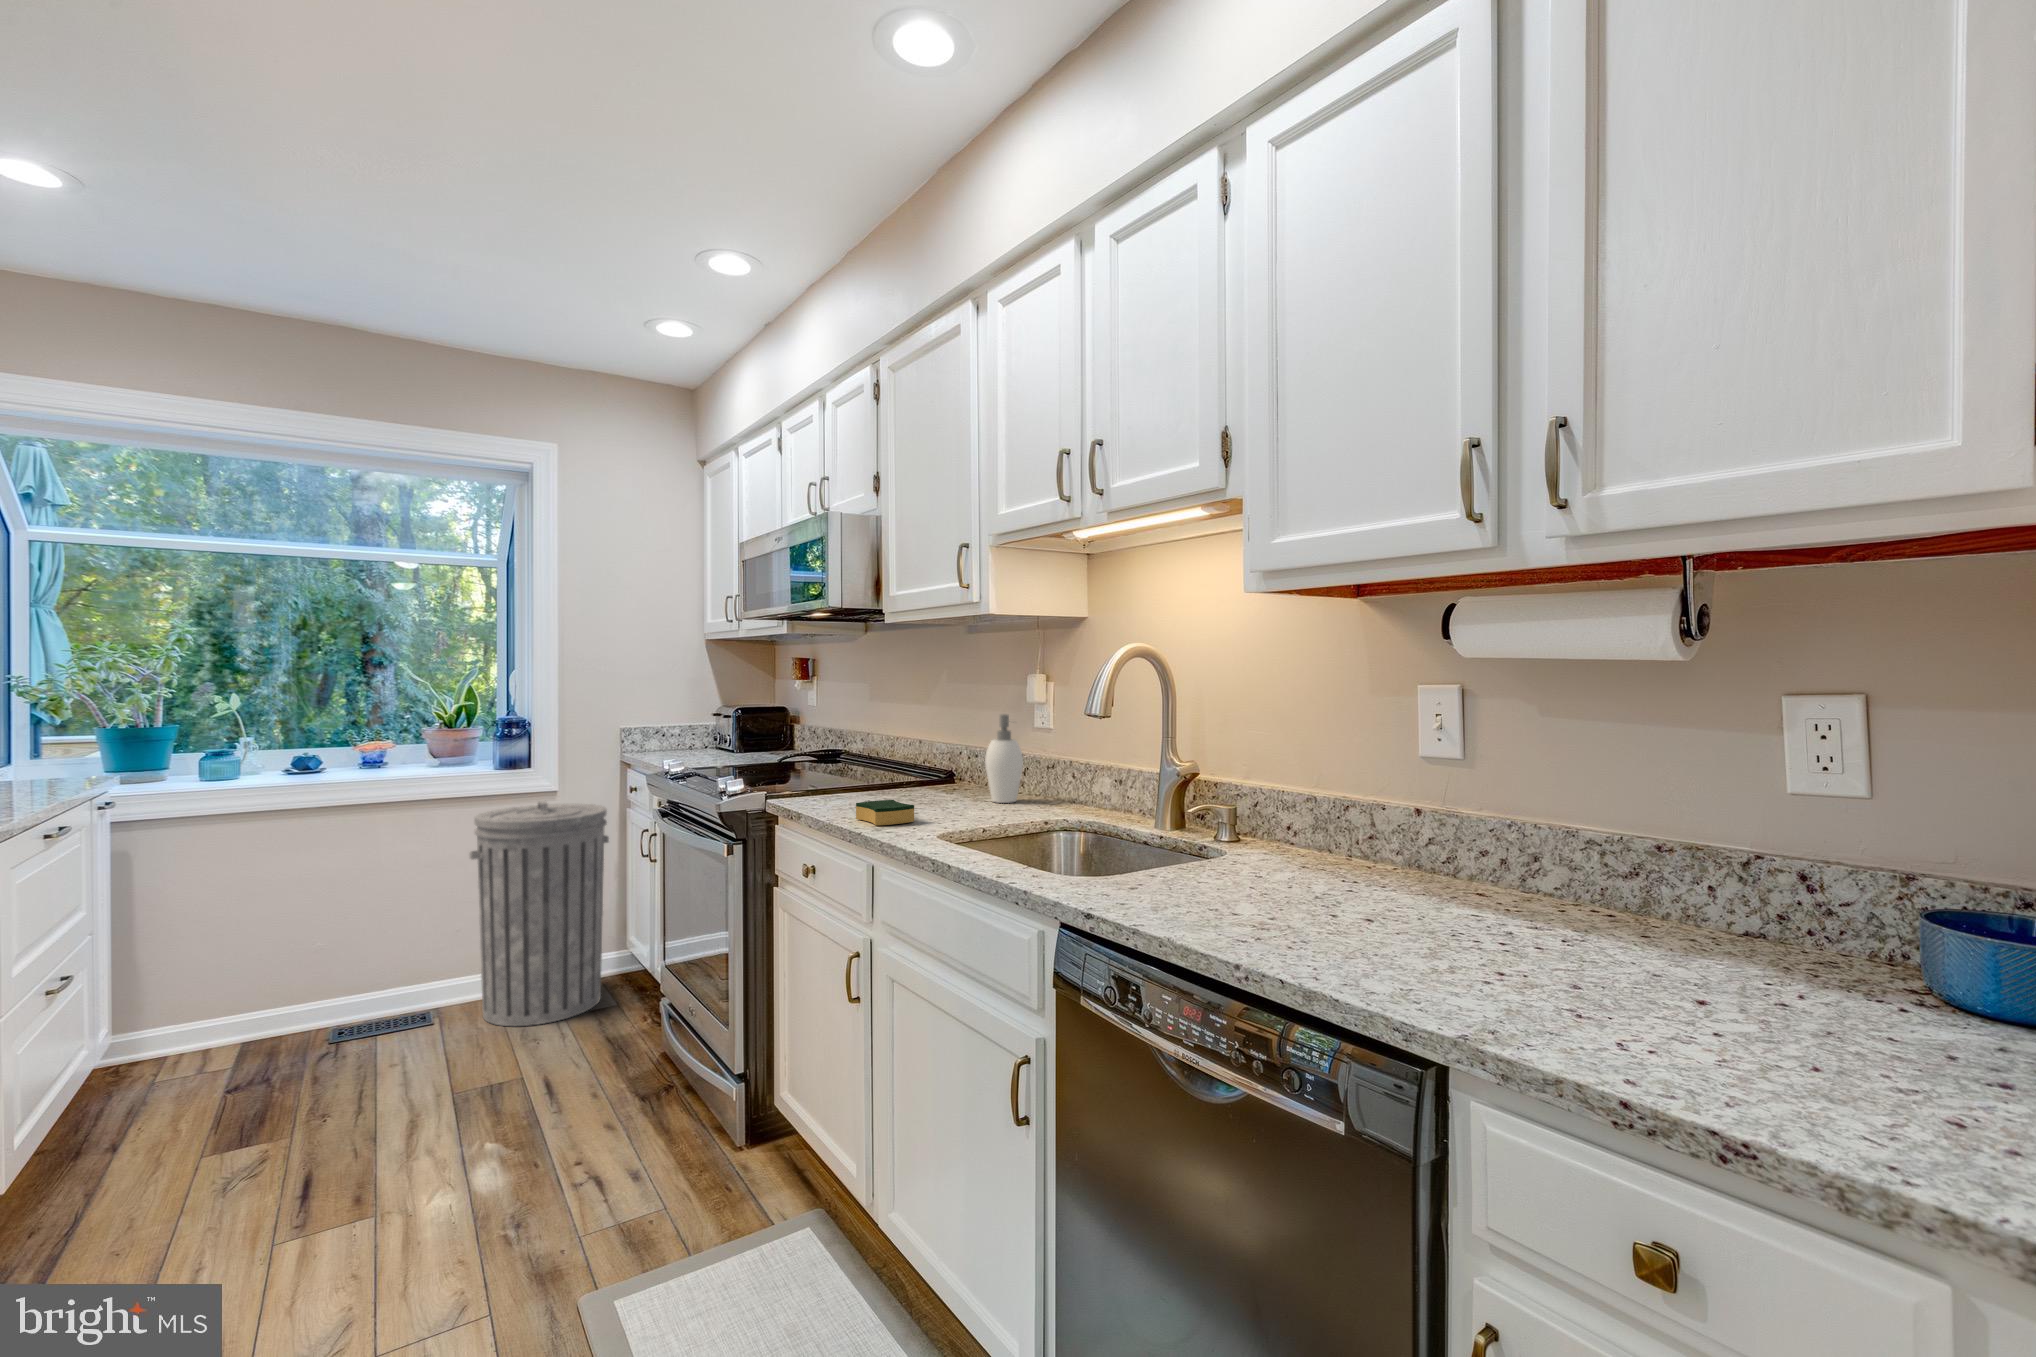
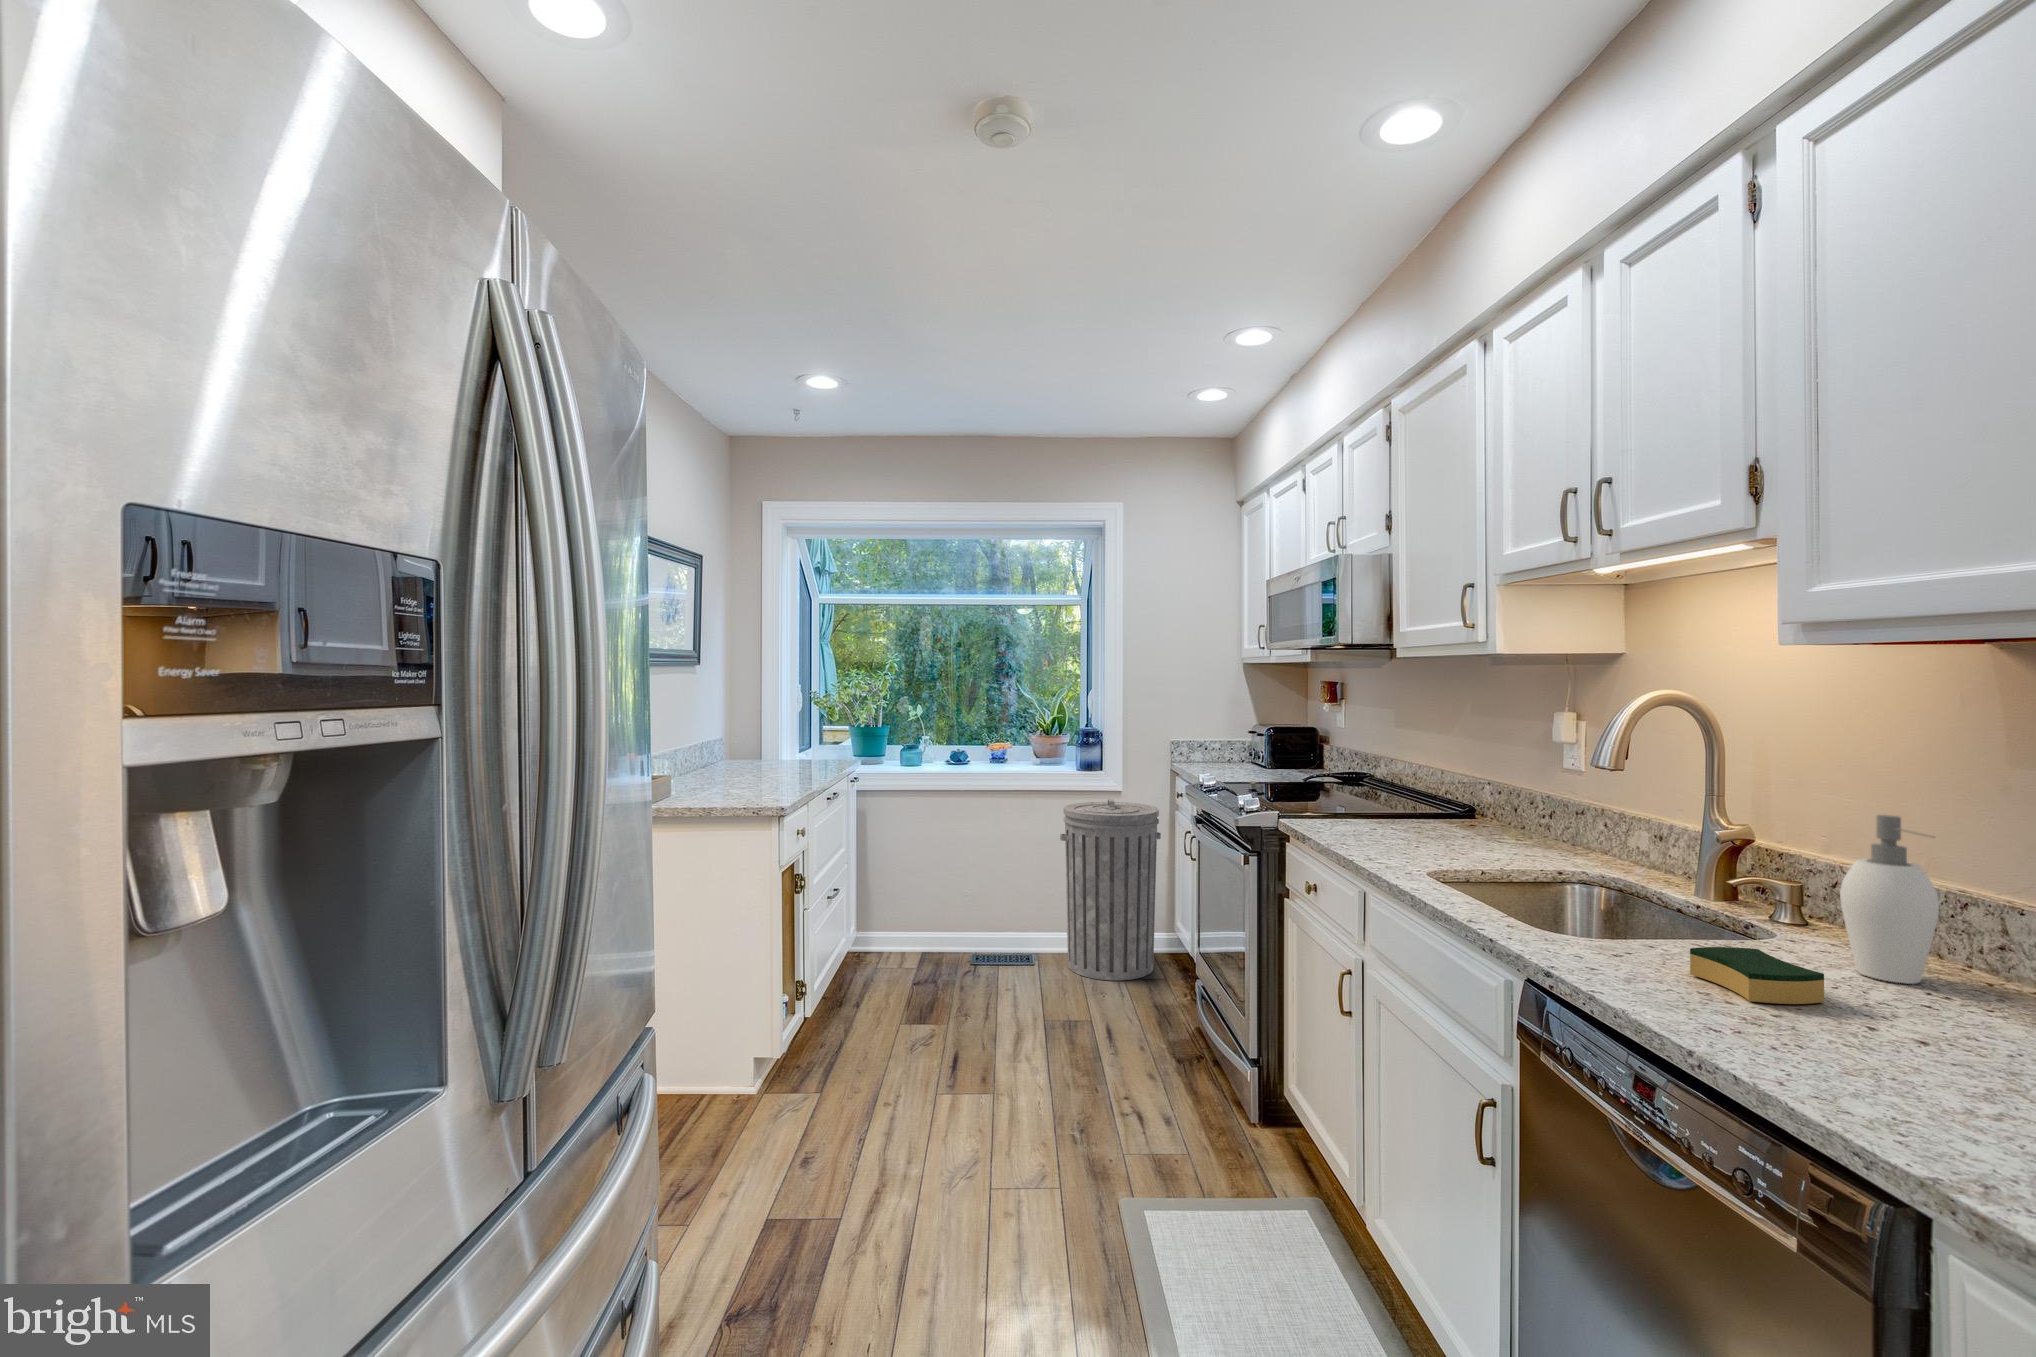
soap dispenser: present [985,714,1023,803] -> present [1840,815,1939,984]
sponge: present [856,800,914,826] -> present [1690,947,1824,1004]

